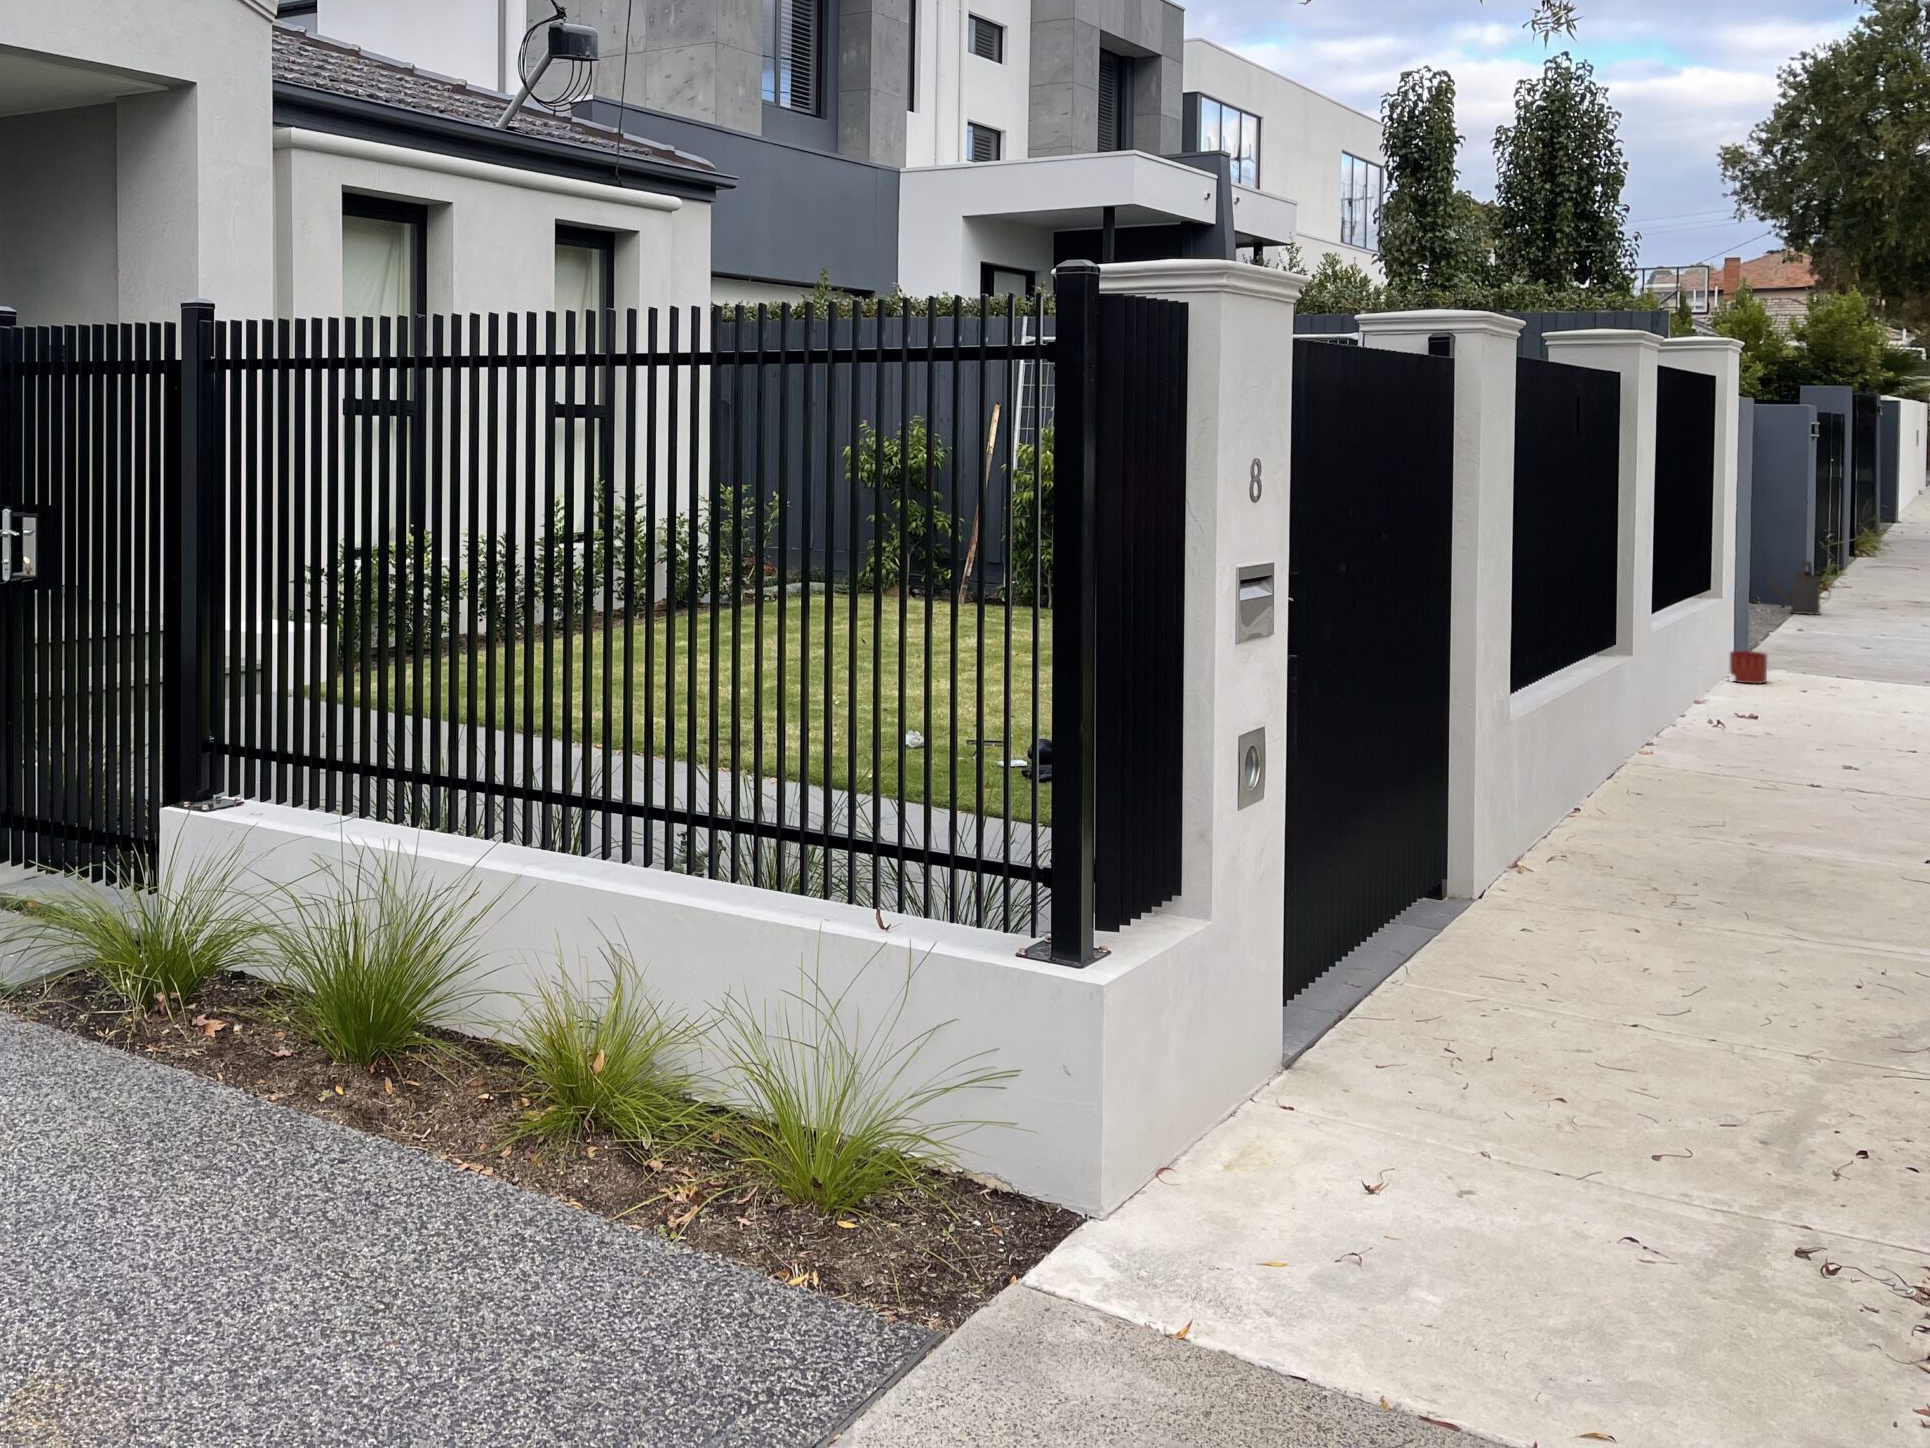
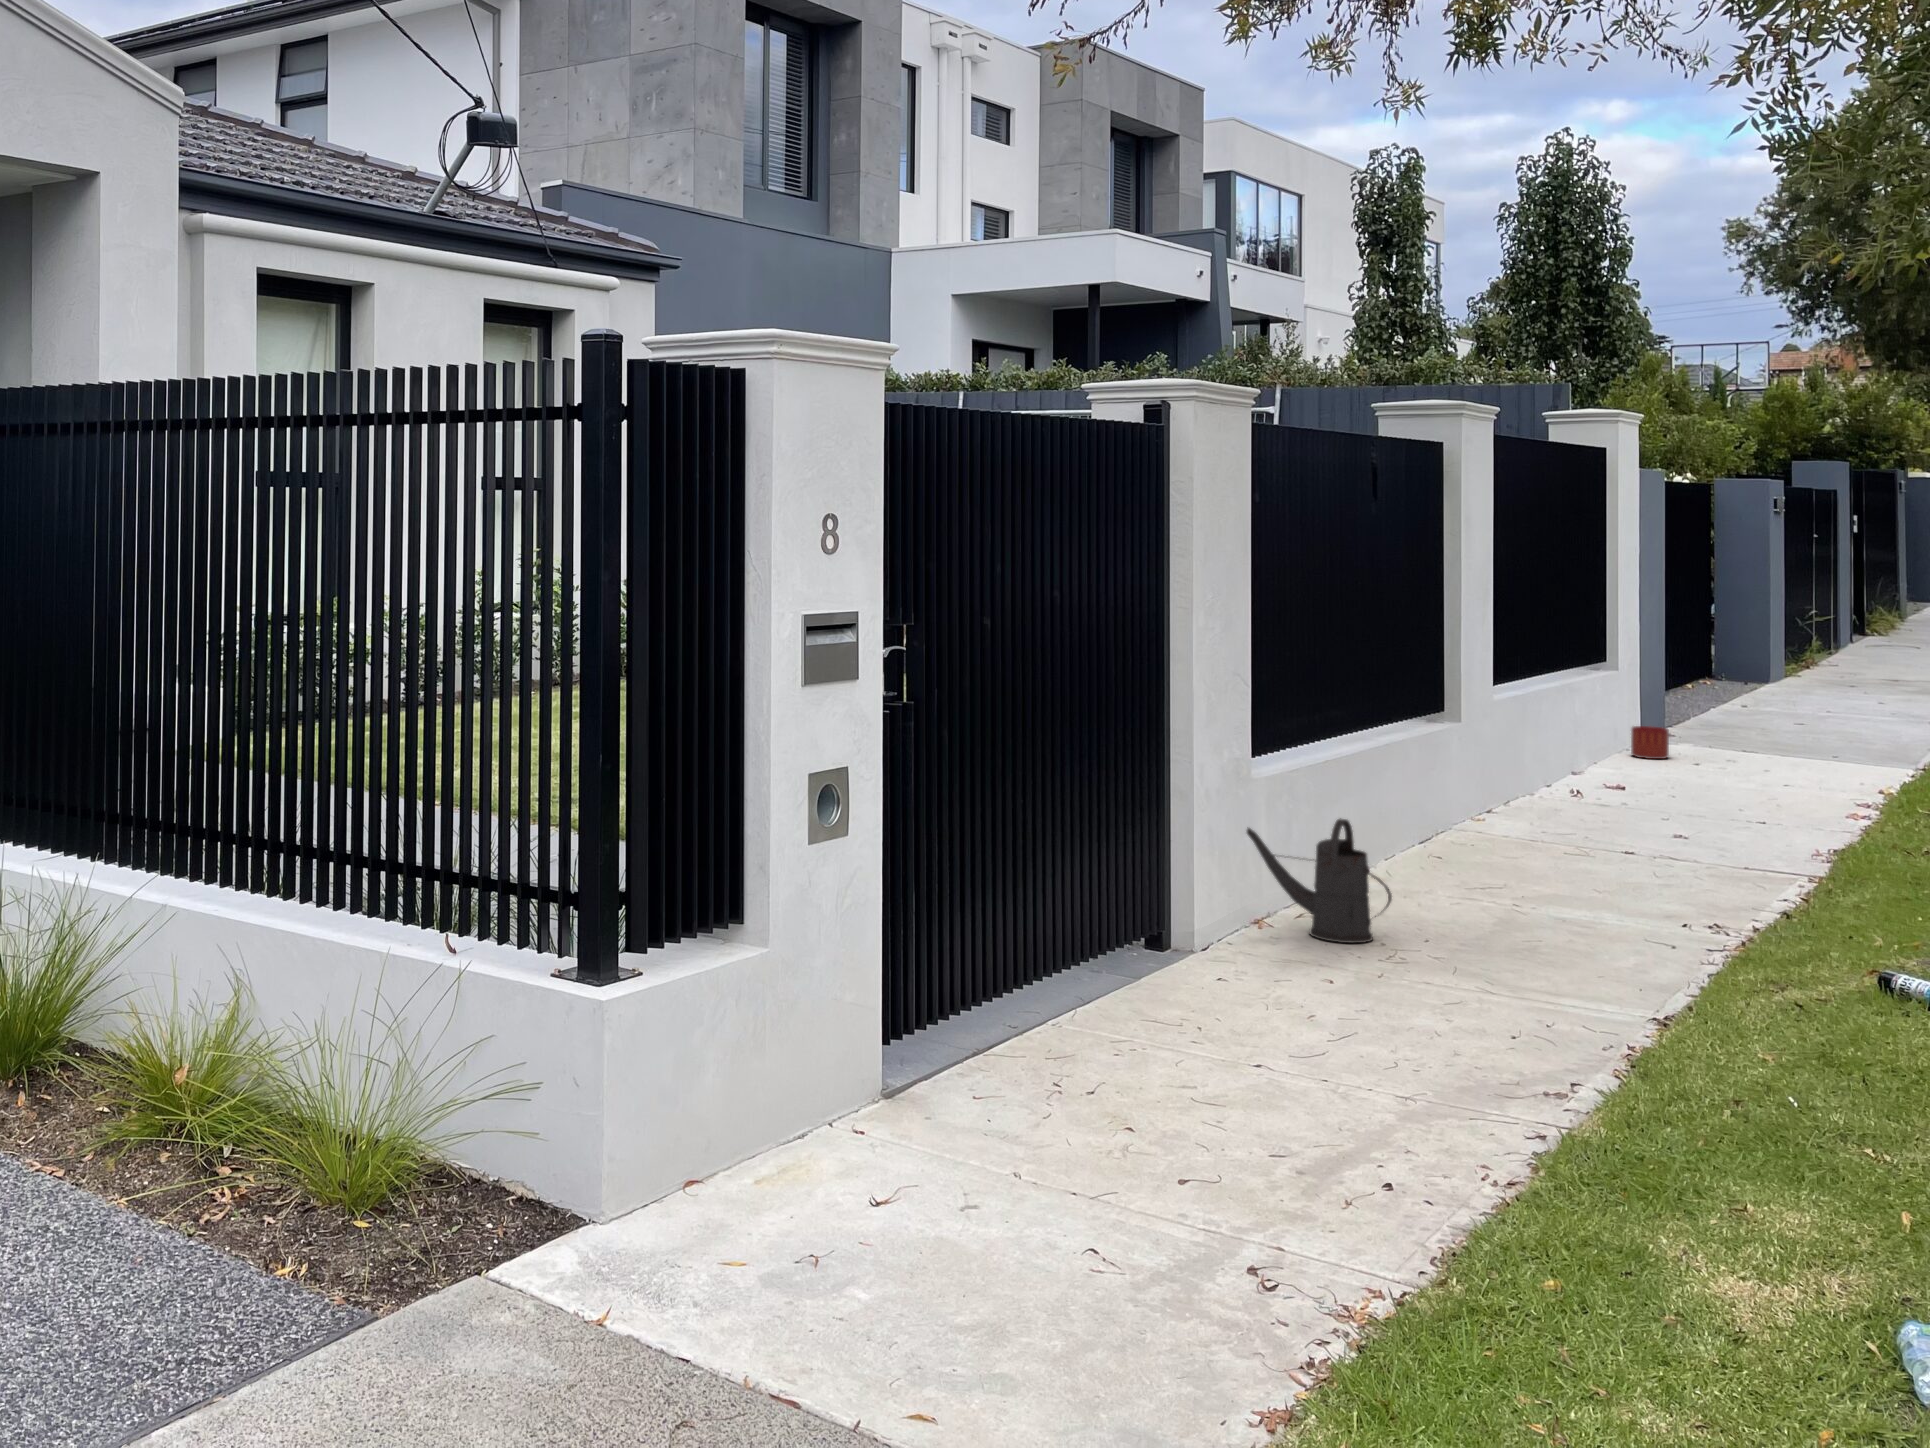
watering can: present [1767,561,1829,615] -> present [1247,818,1392,943]

